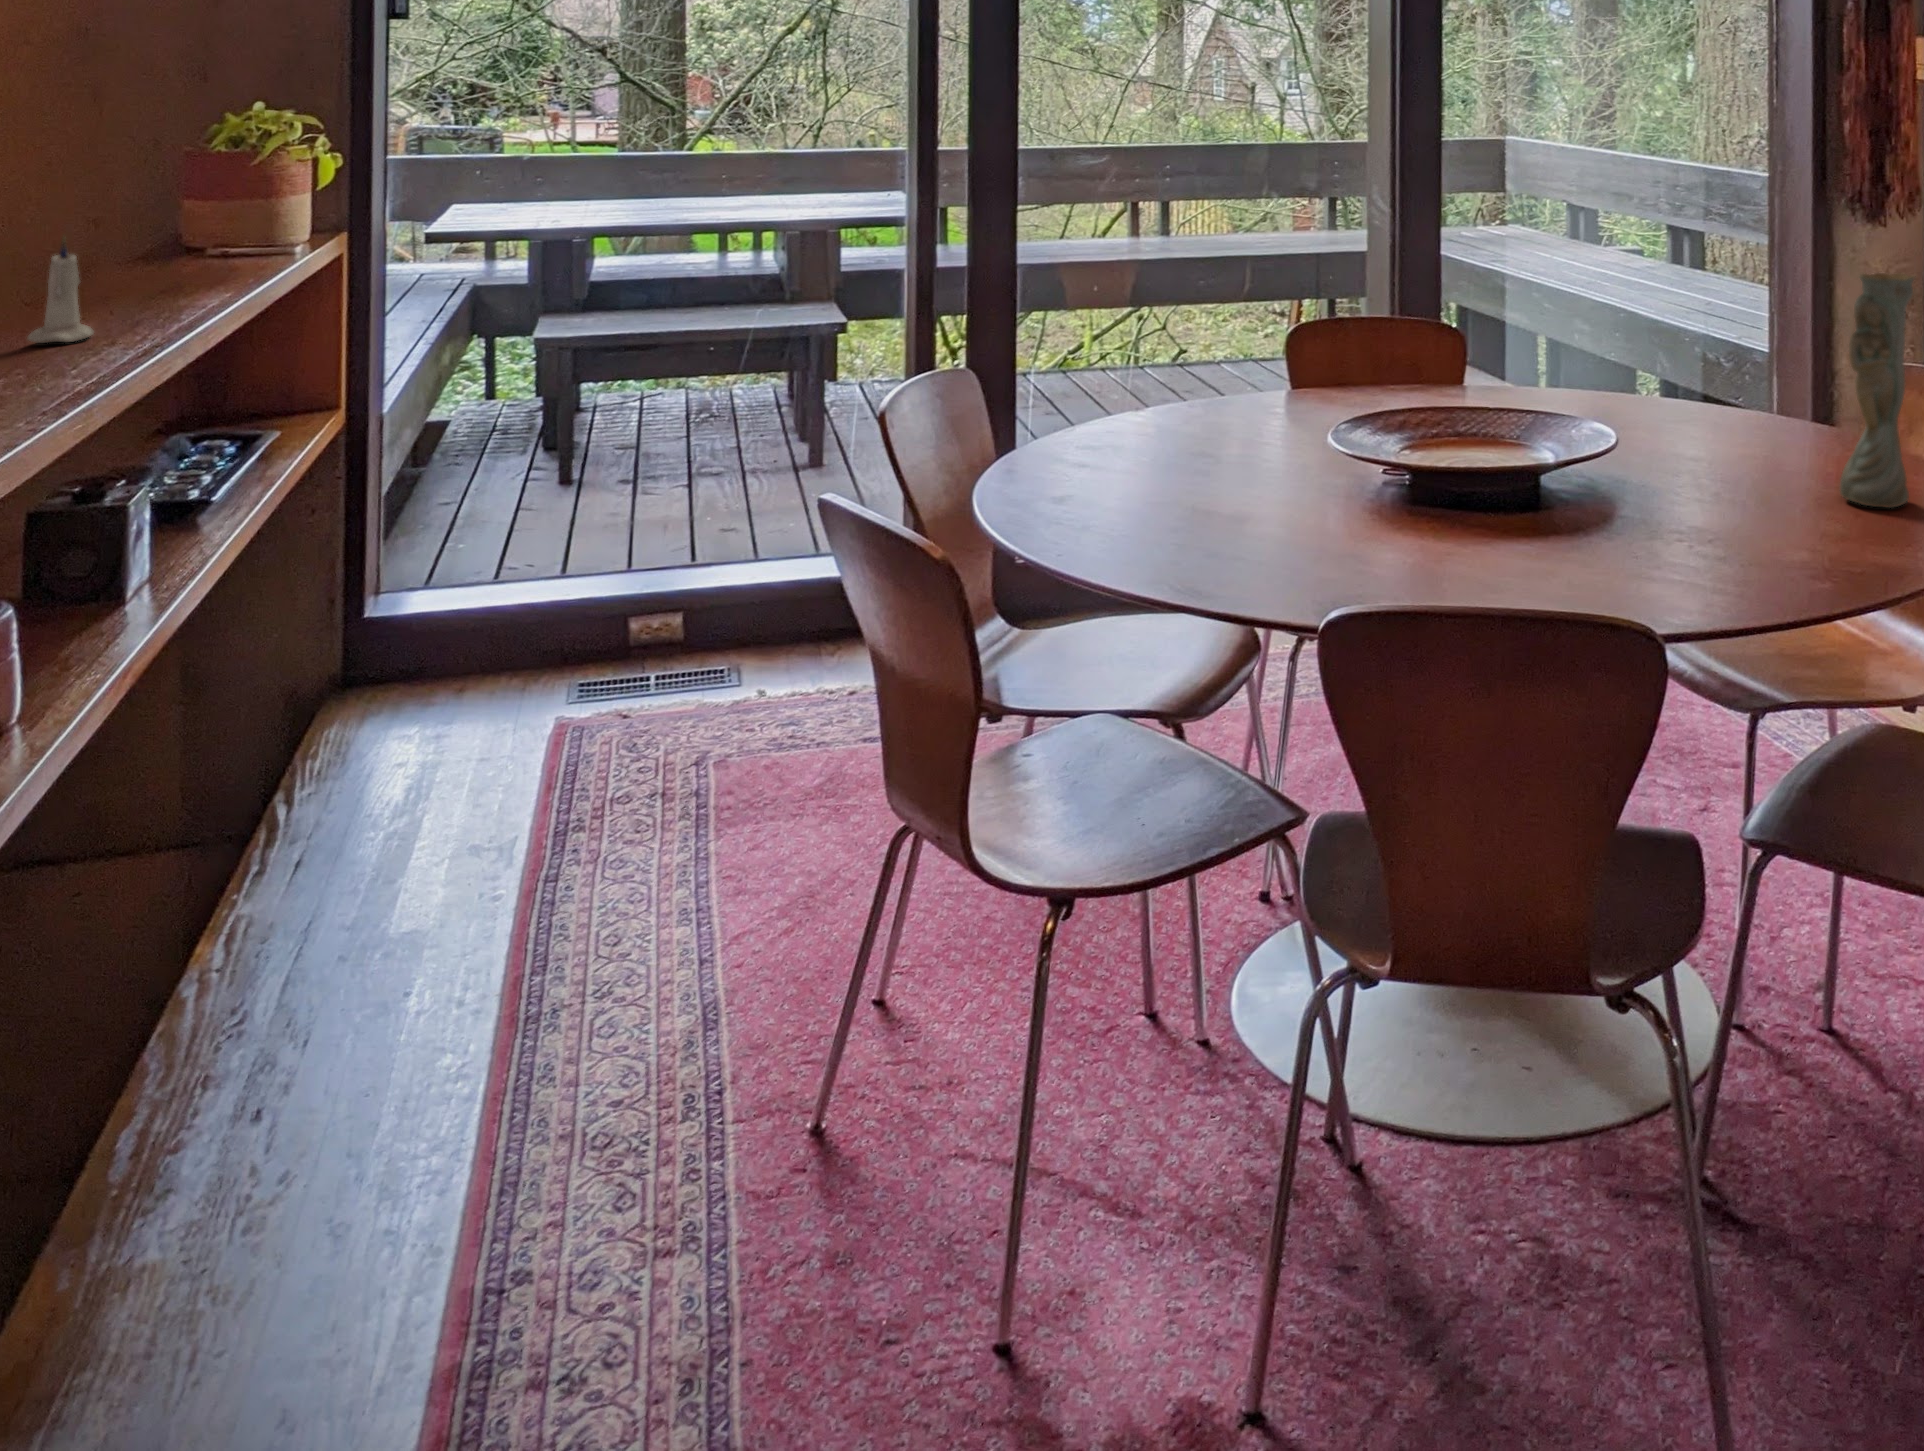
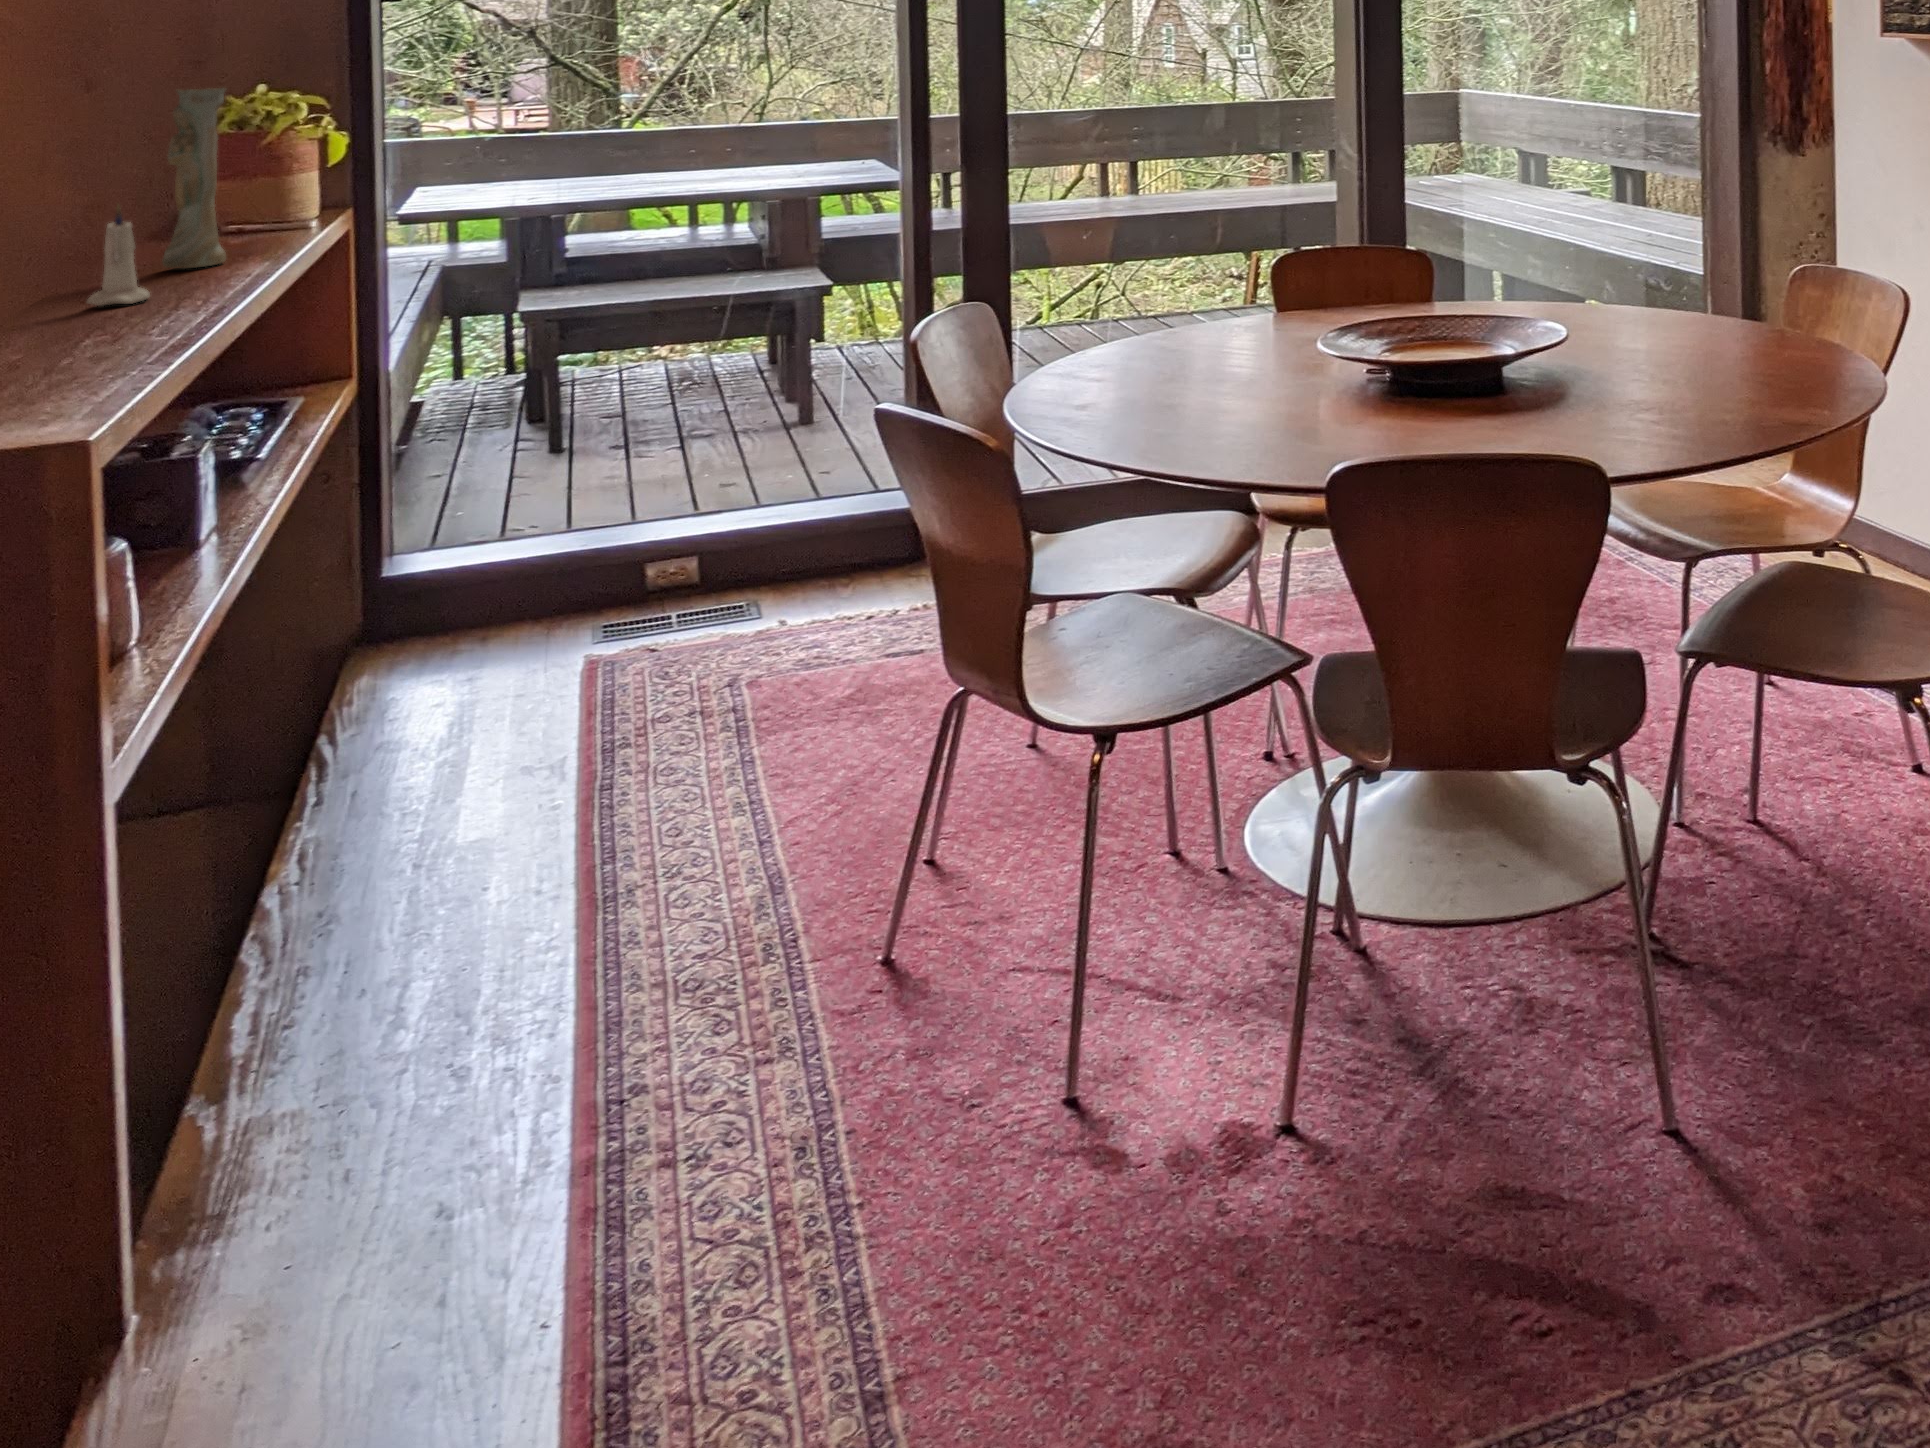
vase: present [1840,273,1915,508] -> present [162,88,226,268]

